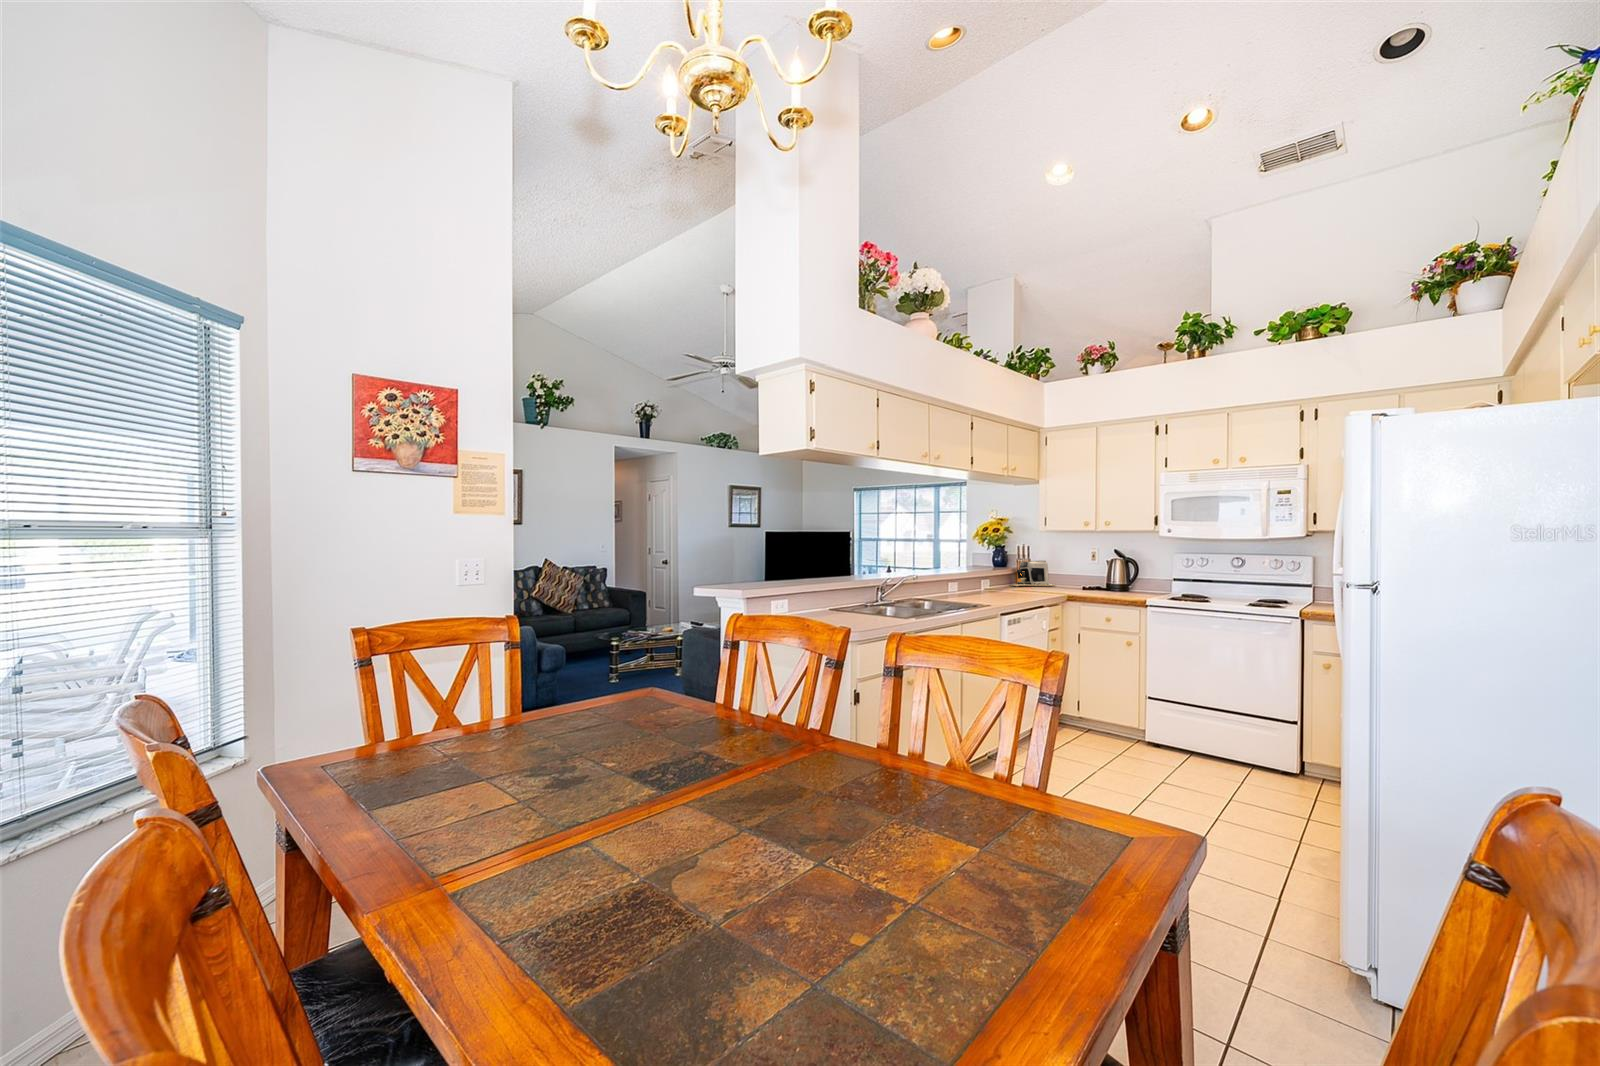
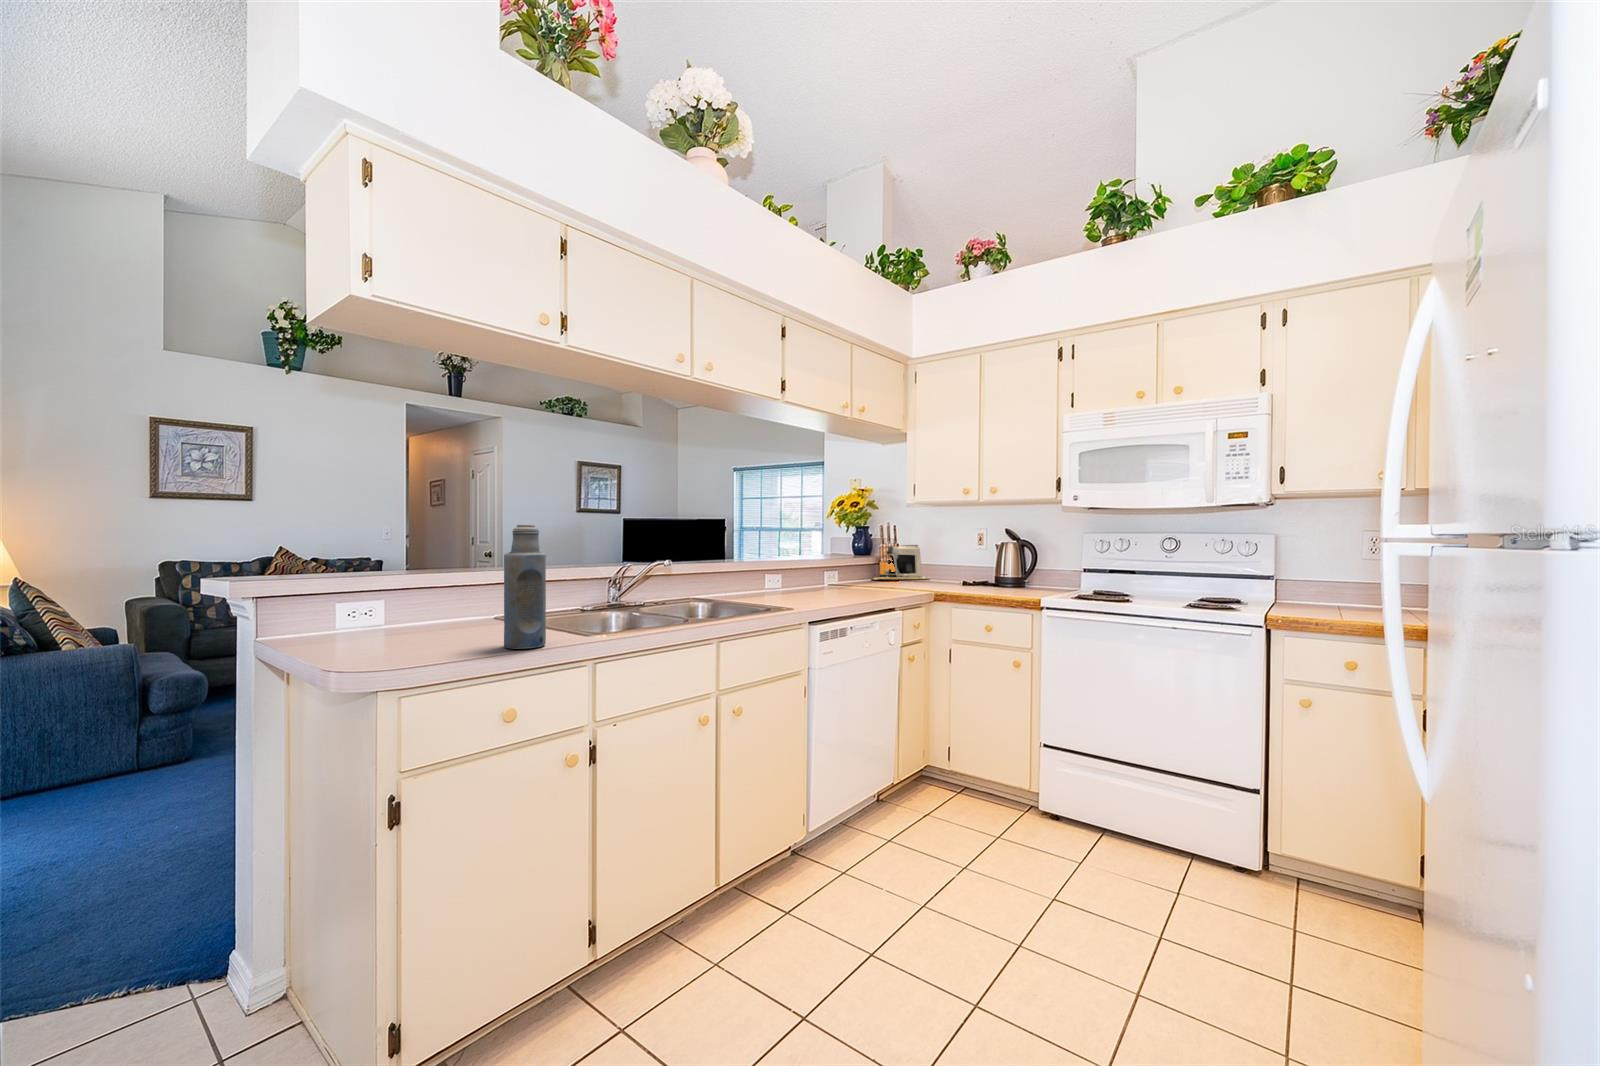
bottle: none [870,560,891,624] -> present [504,525,546,649]

